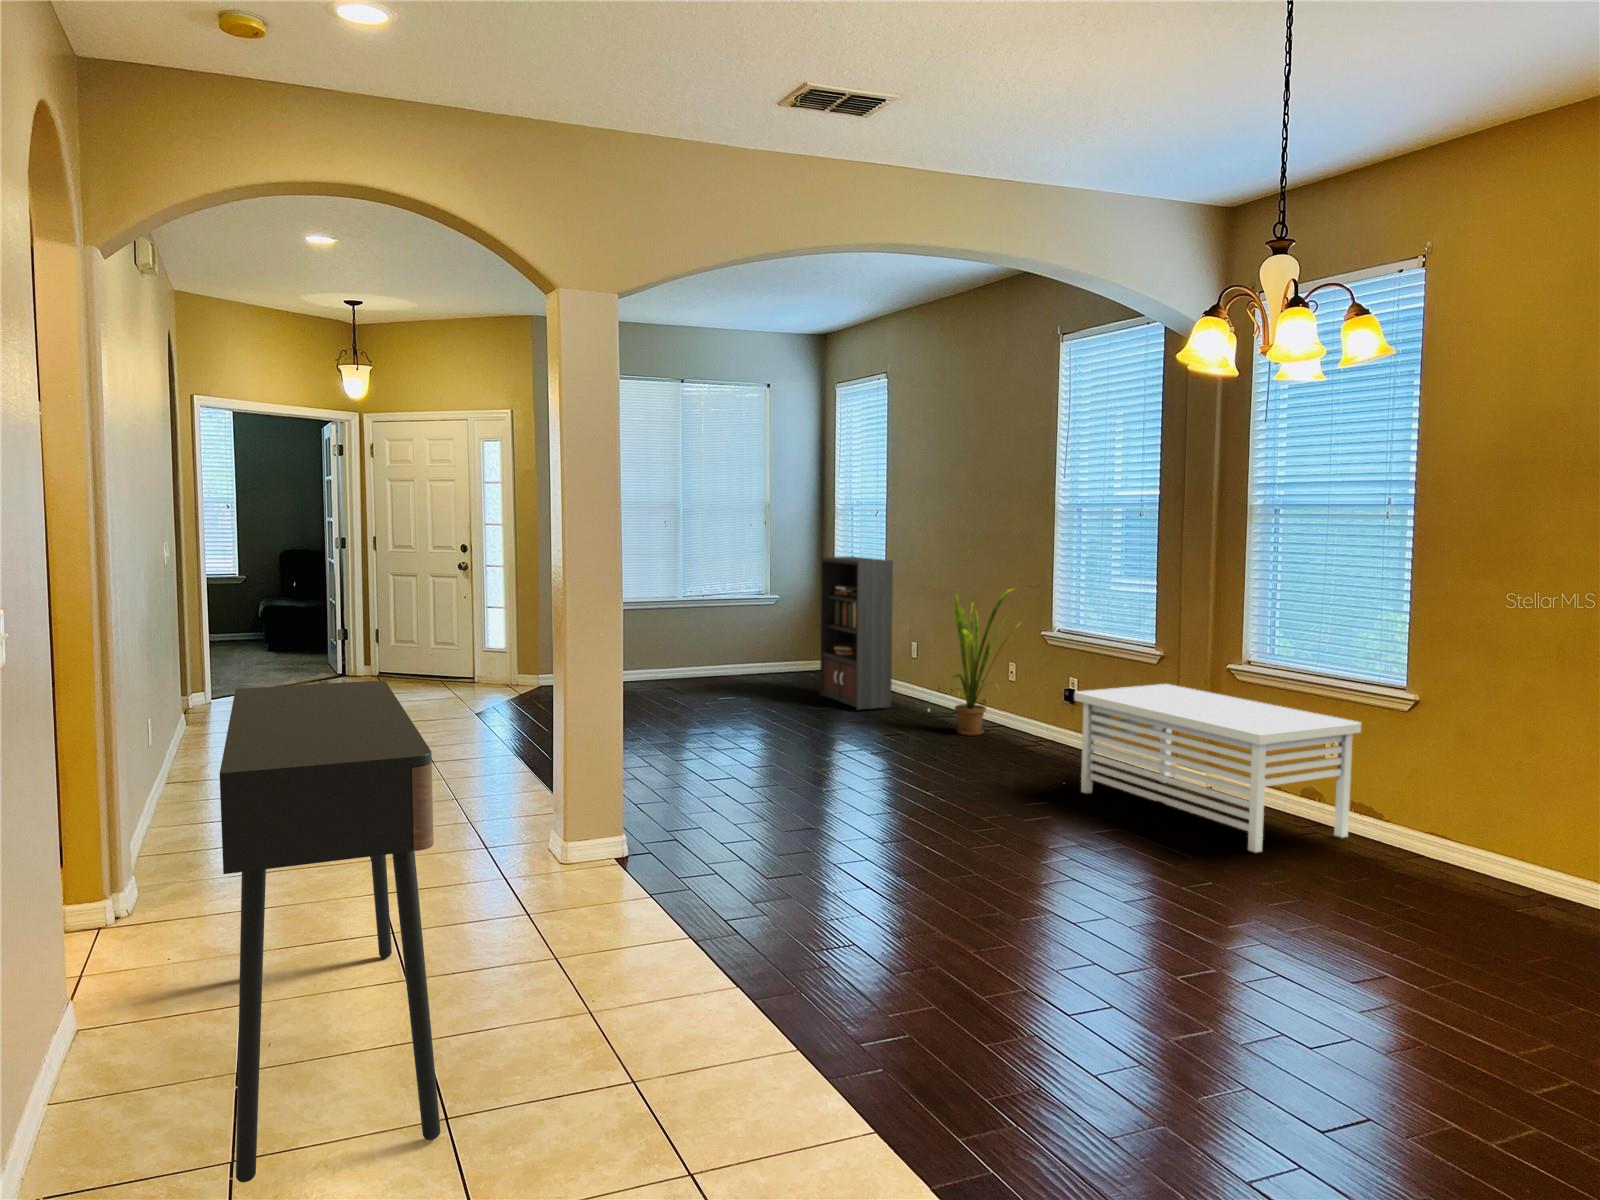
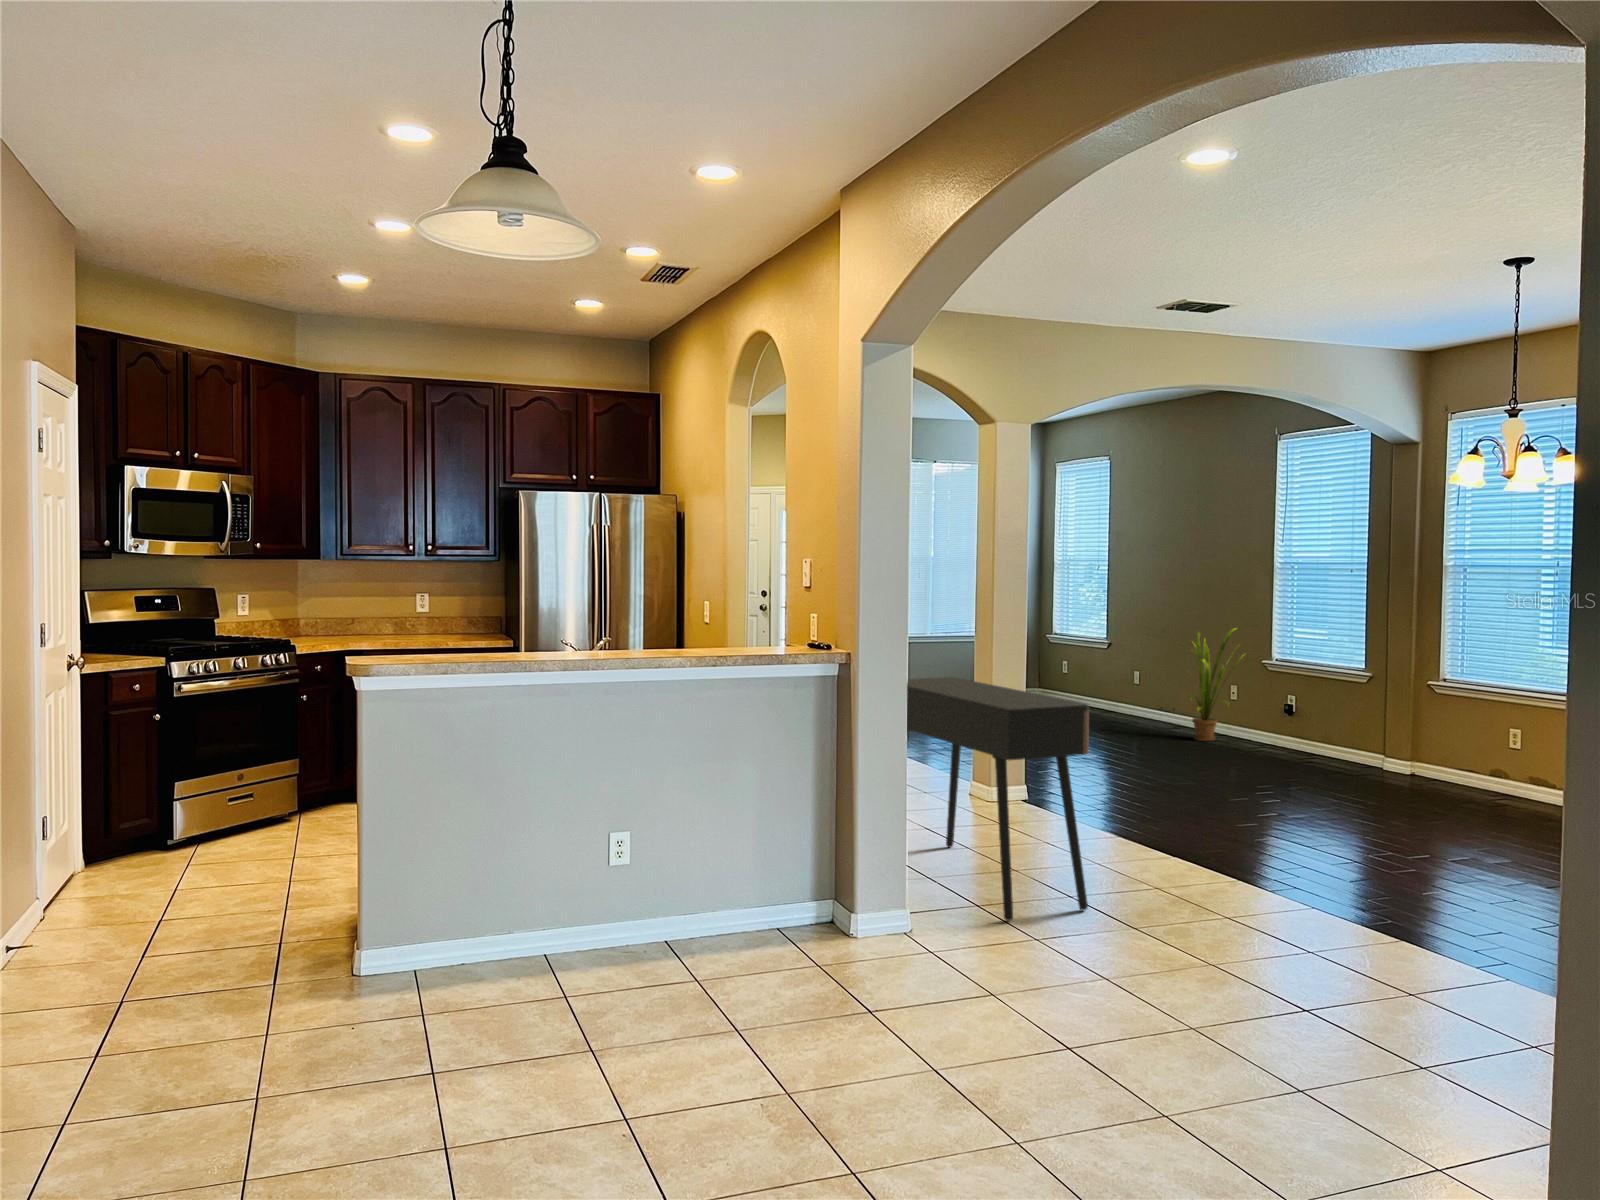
bookcase: present [820,556,930,711] -> none [1062,603,1159,726]
storage bench: present [1074,684,1361,853] -> none [1314,697,1538,808]

